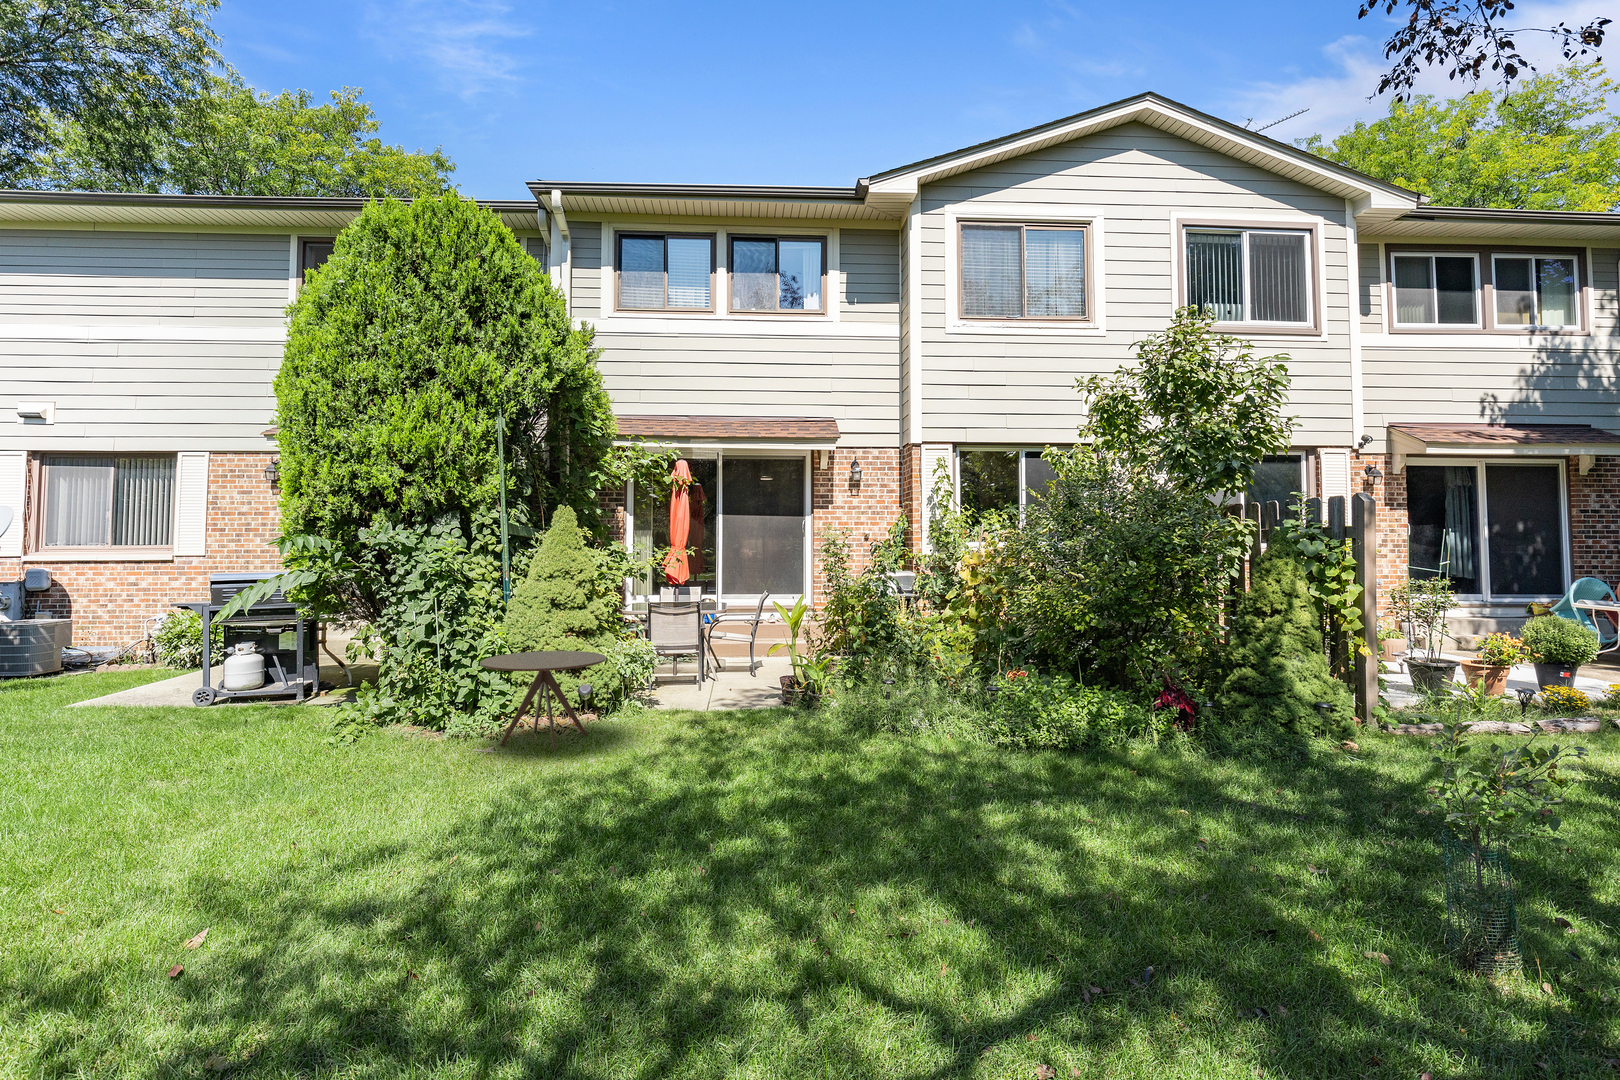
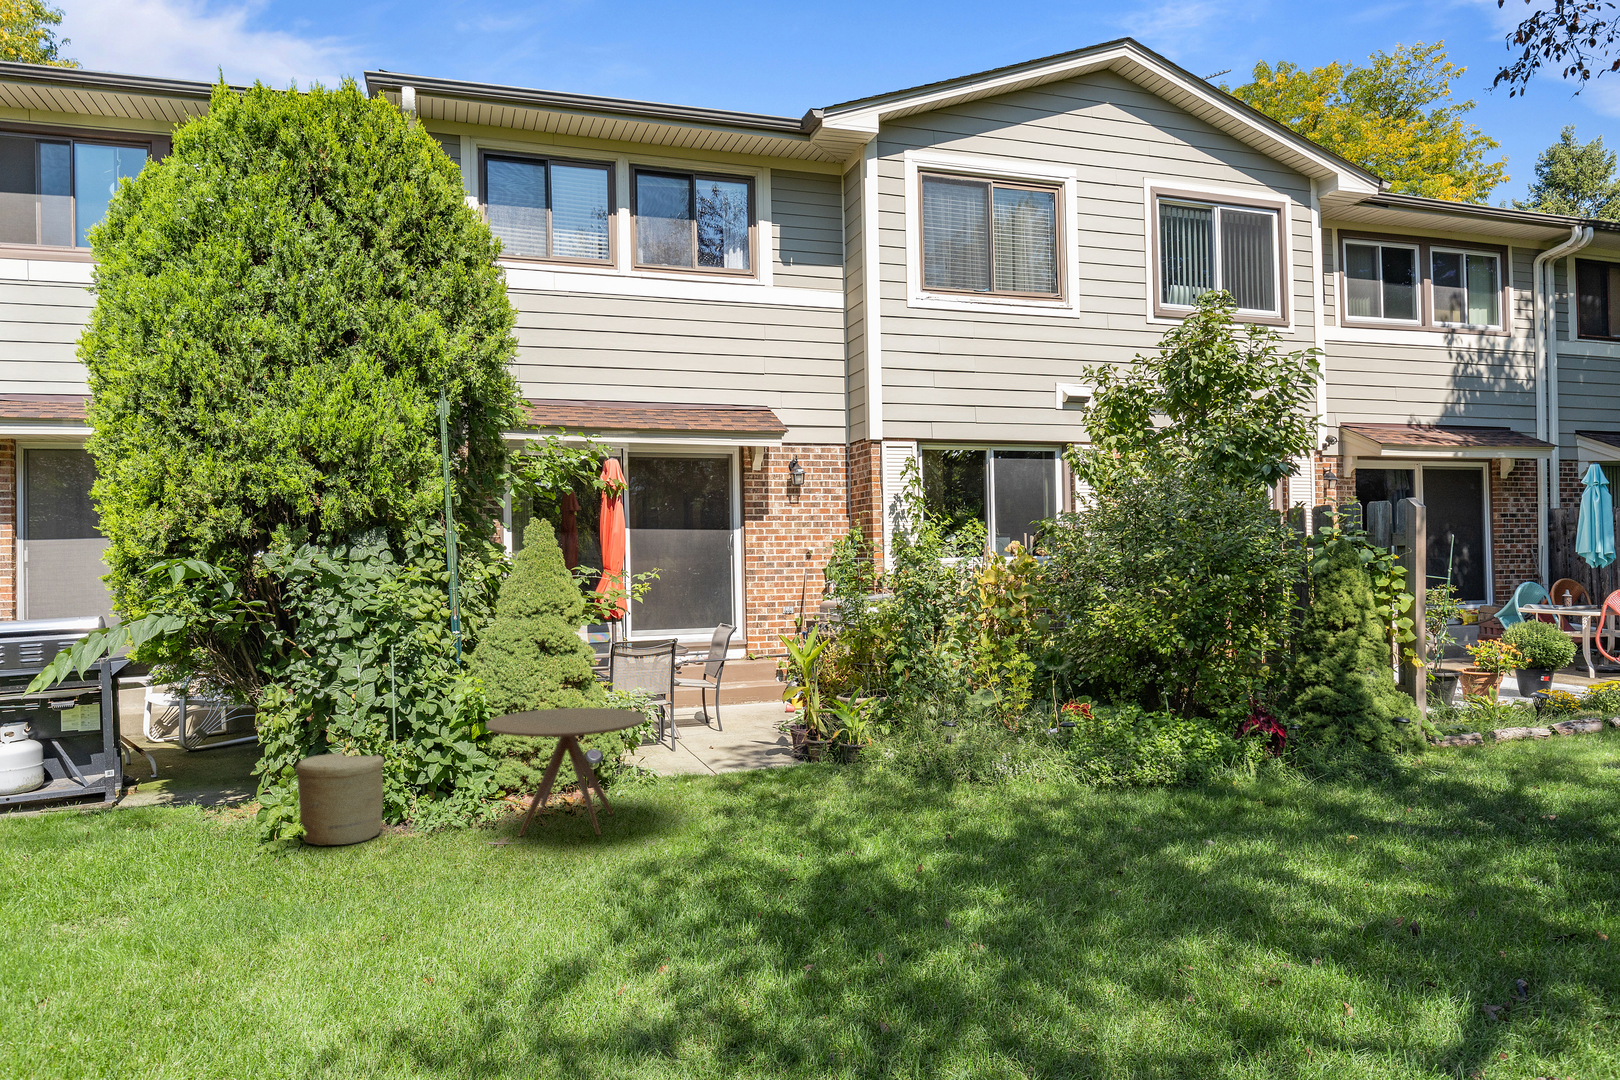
woven basket: none [354,675,421,742] -> present [296,753,384,846]

